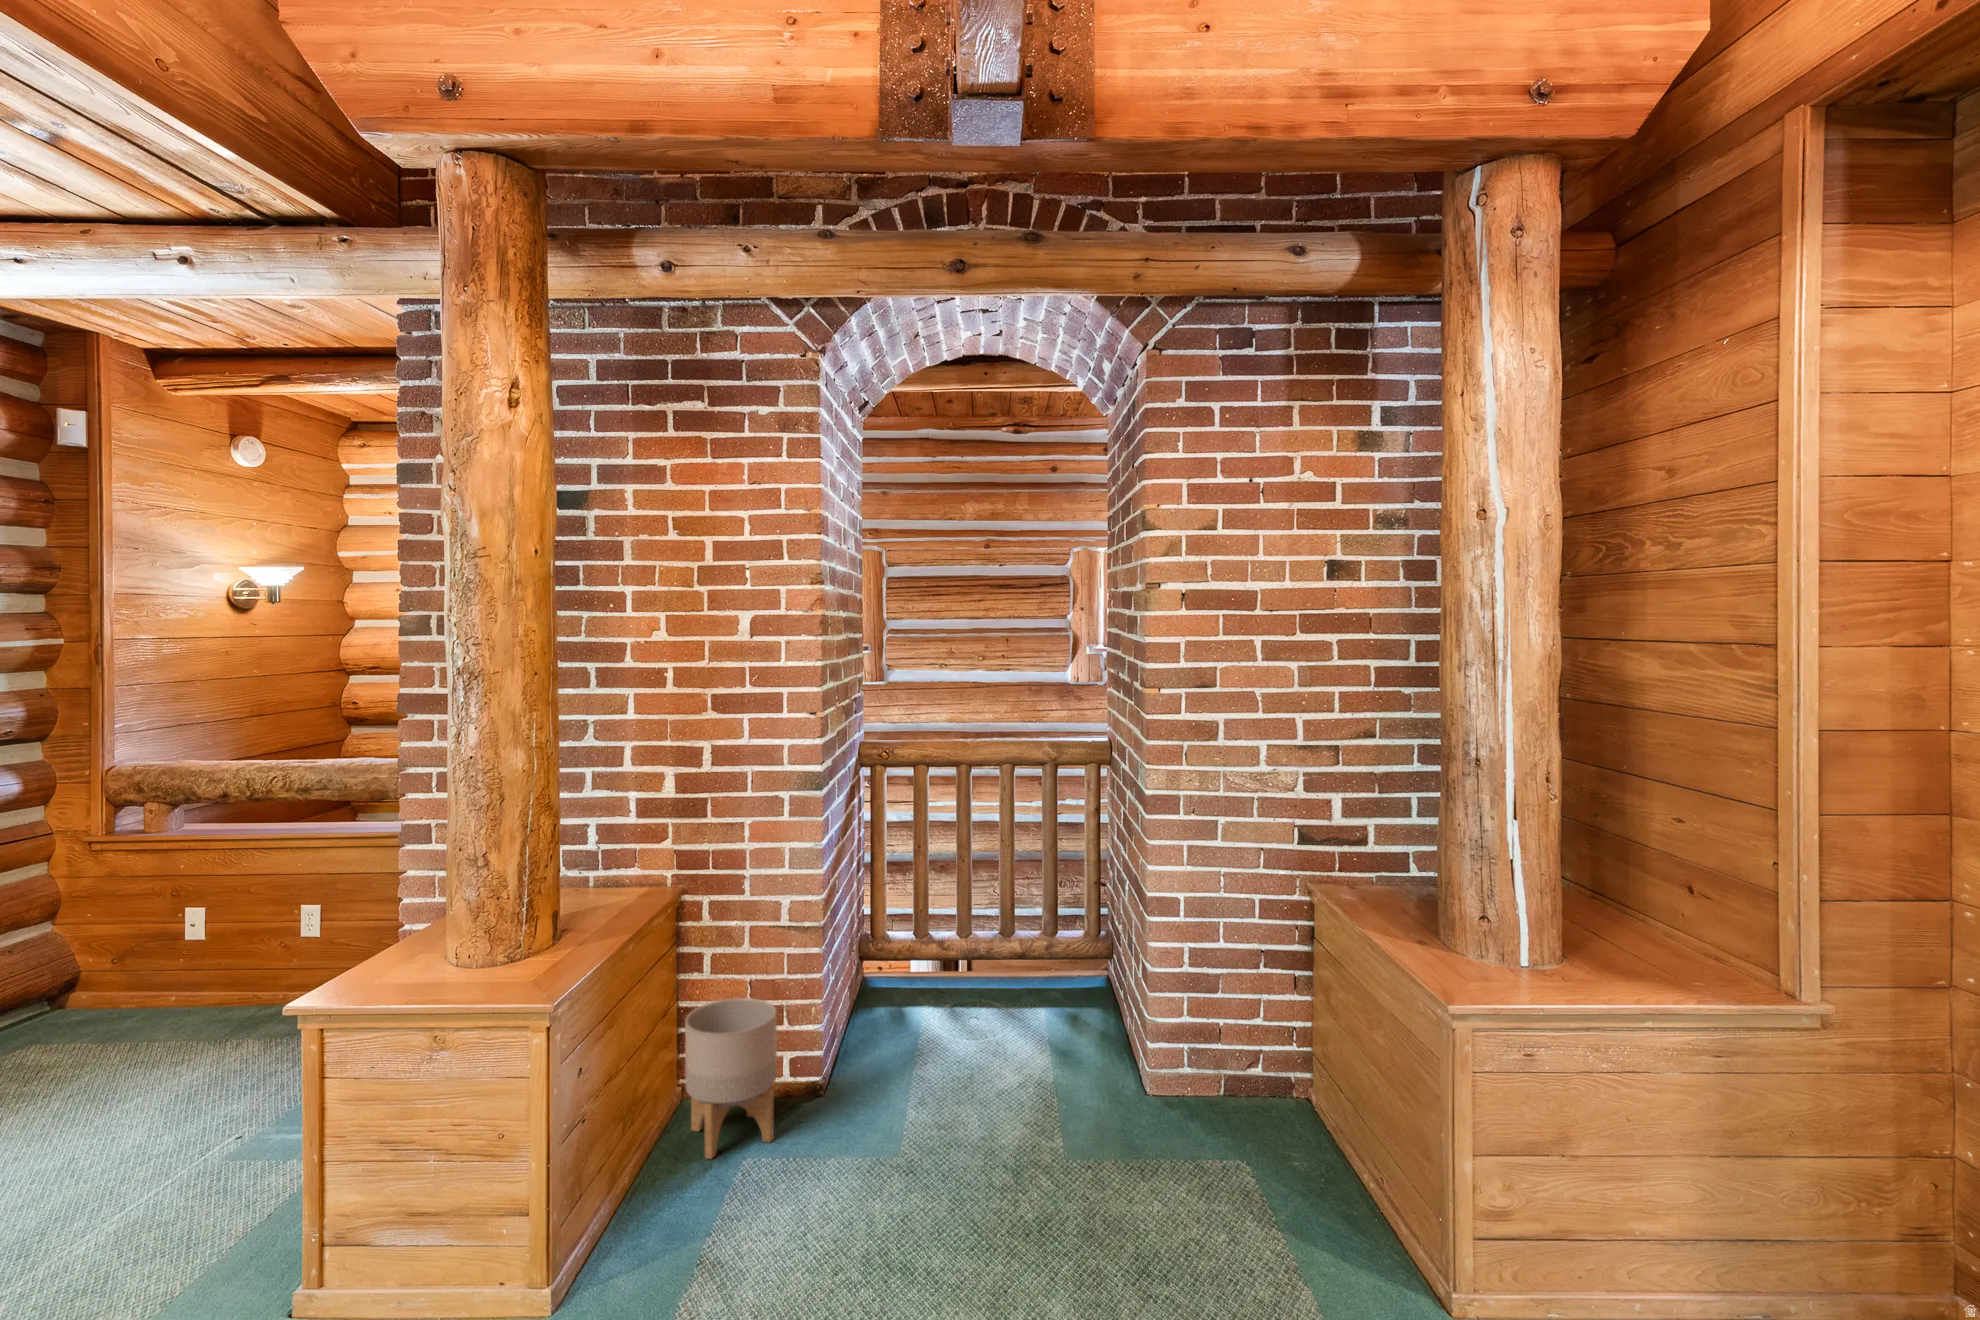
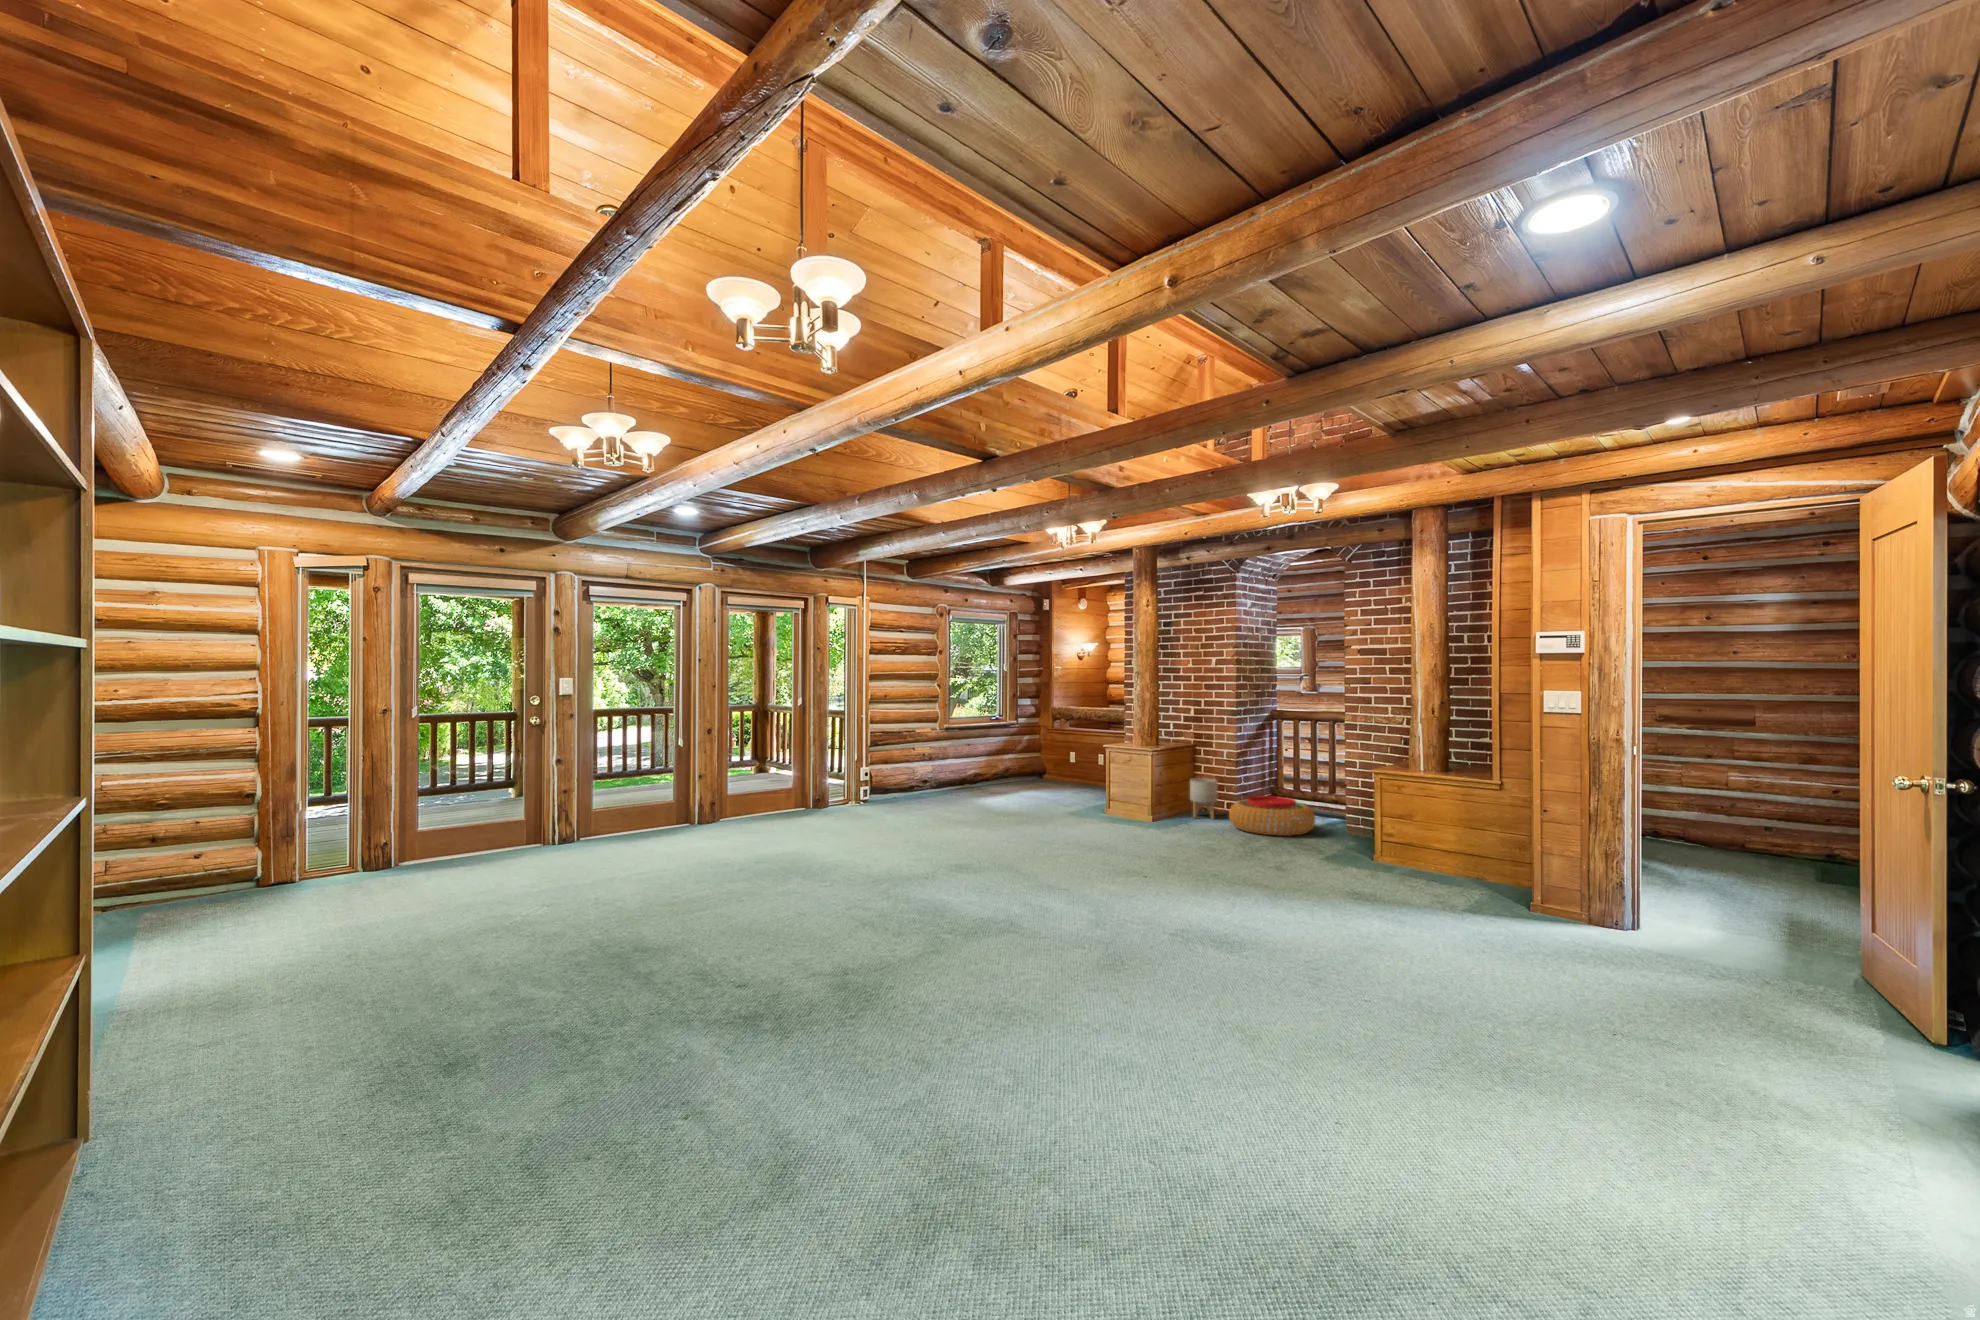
pouf: none [851,1029,1111,1220] -> present [1229,796,1315,836]

